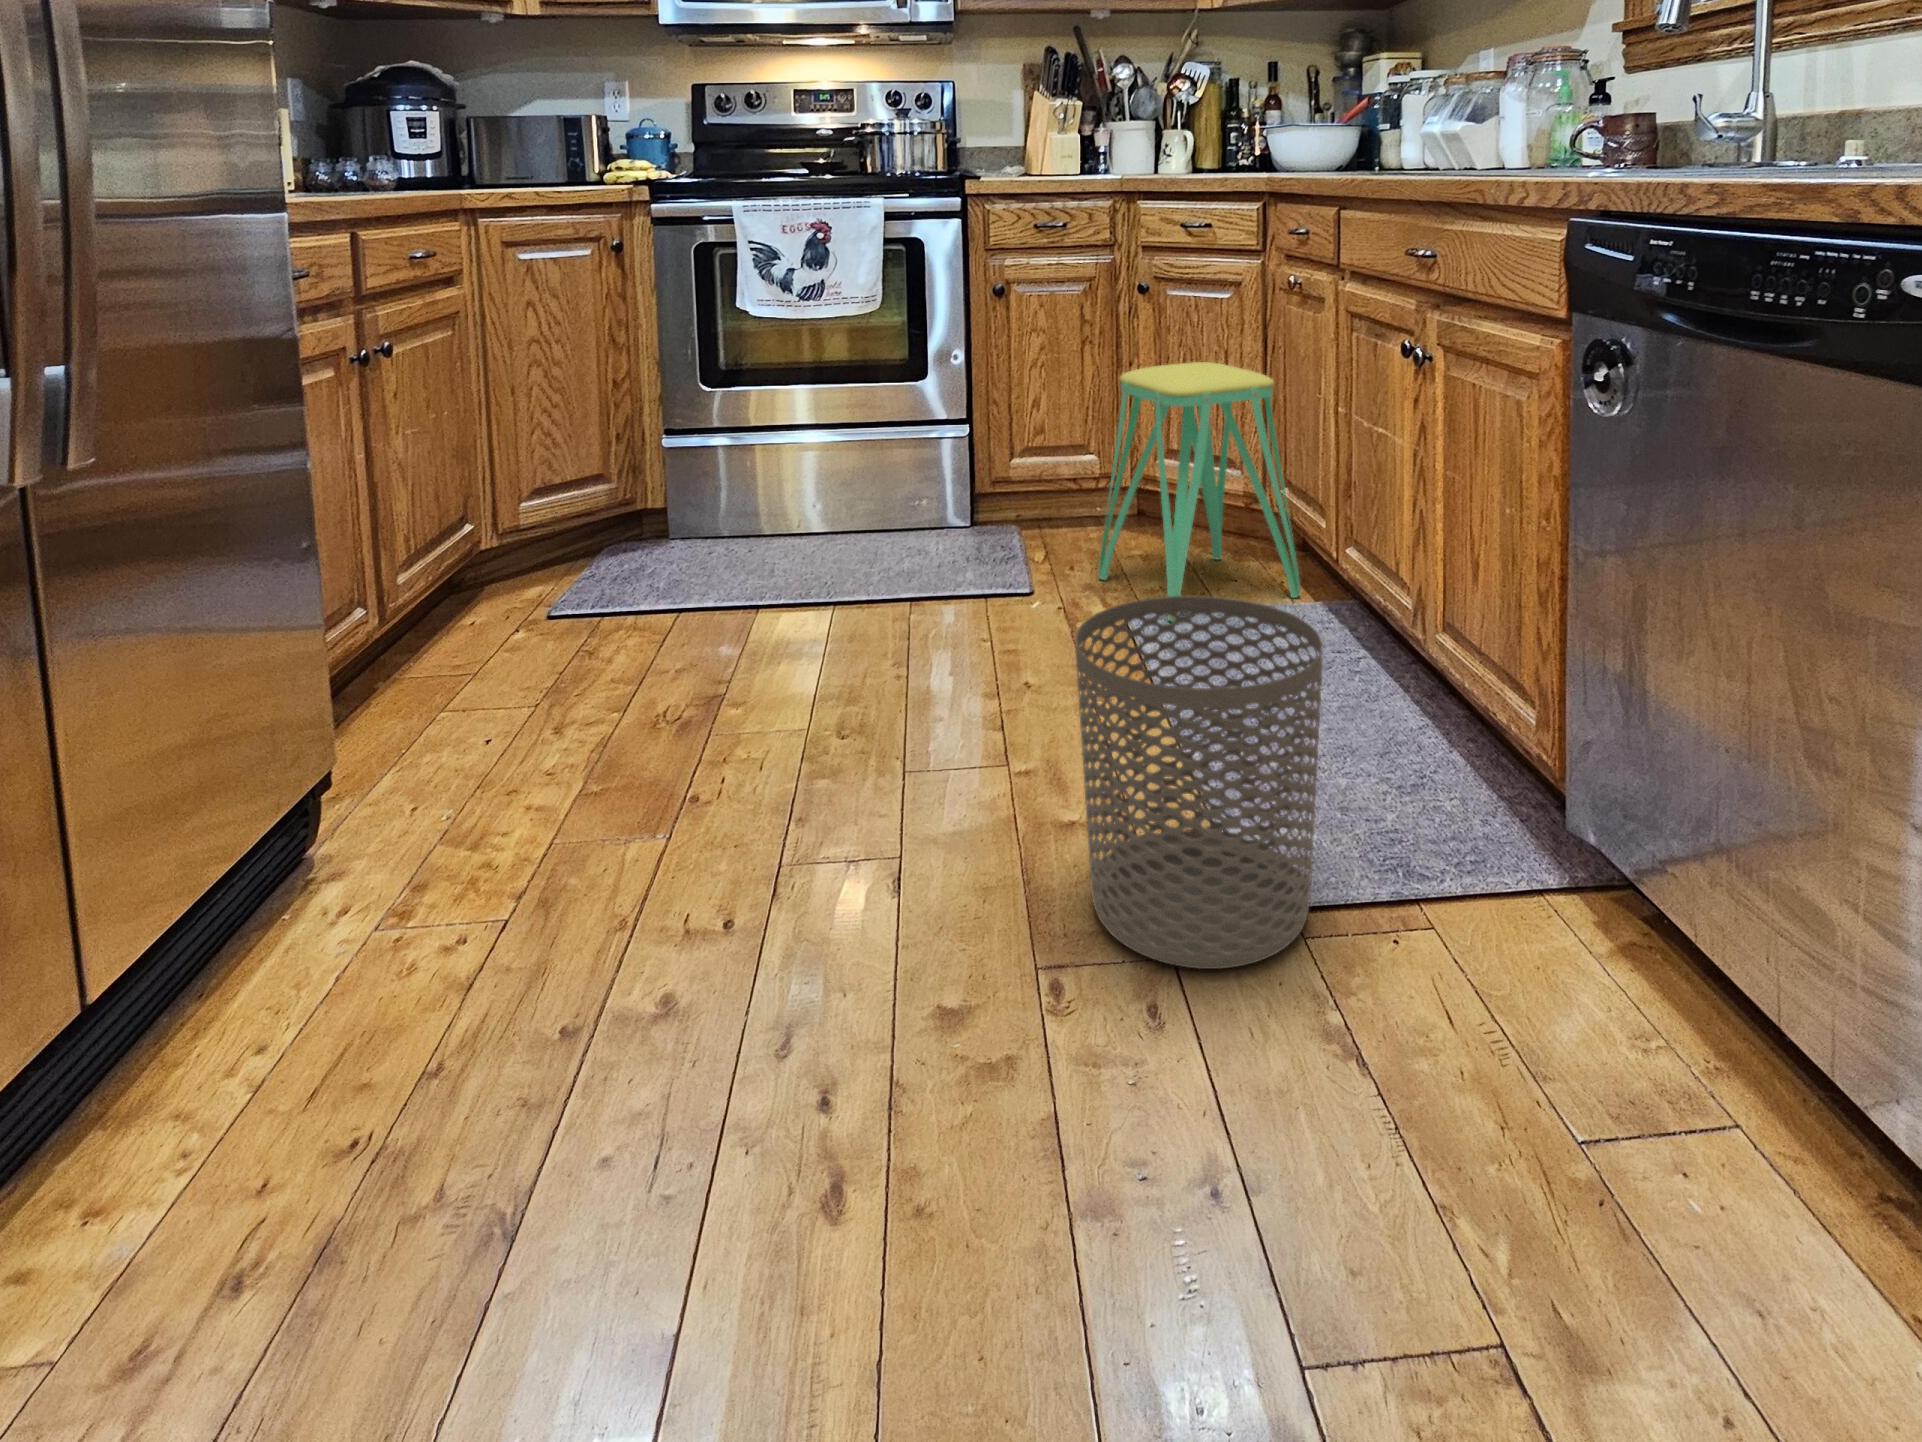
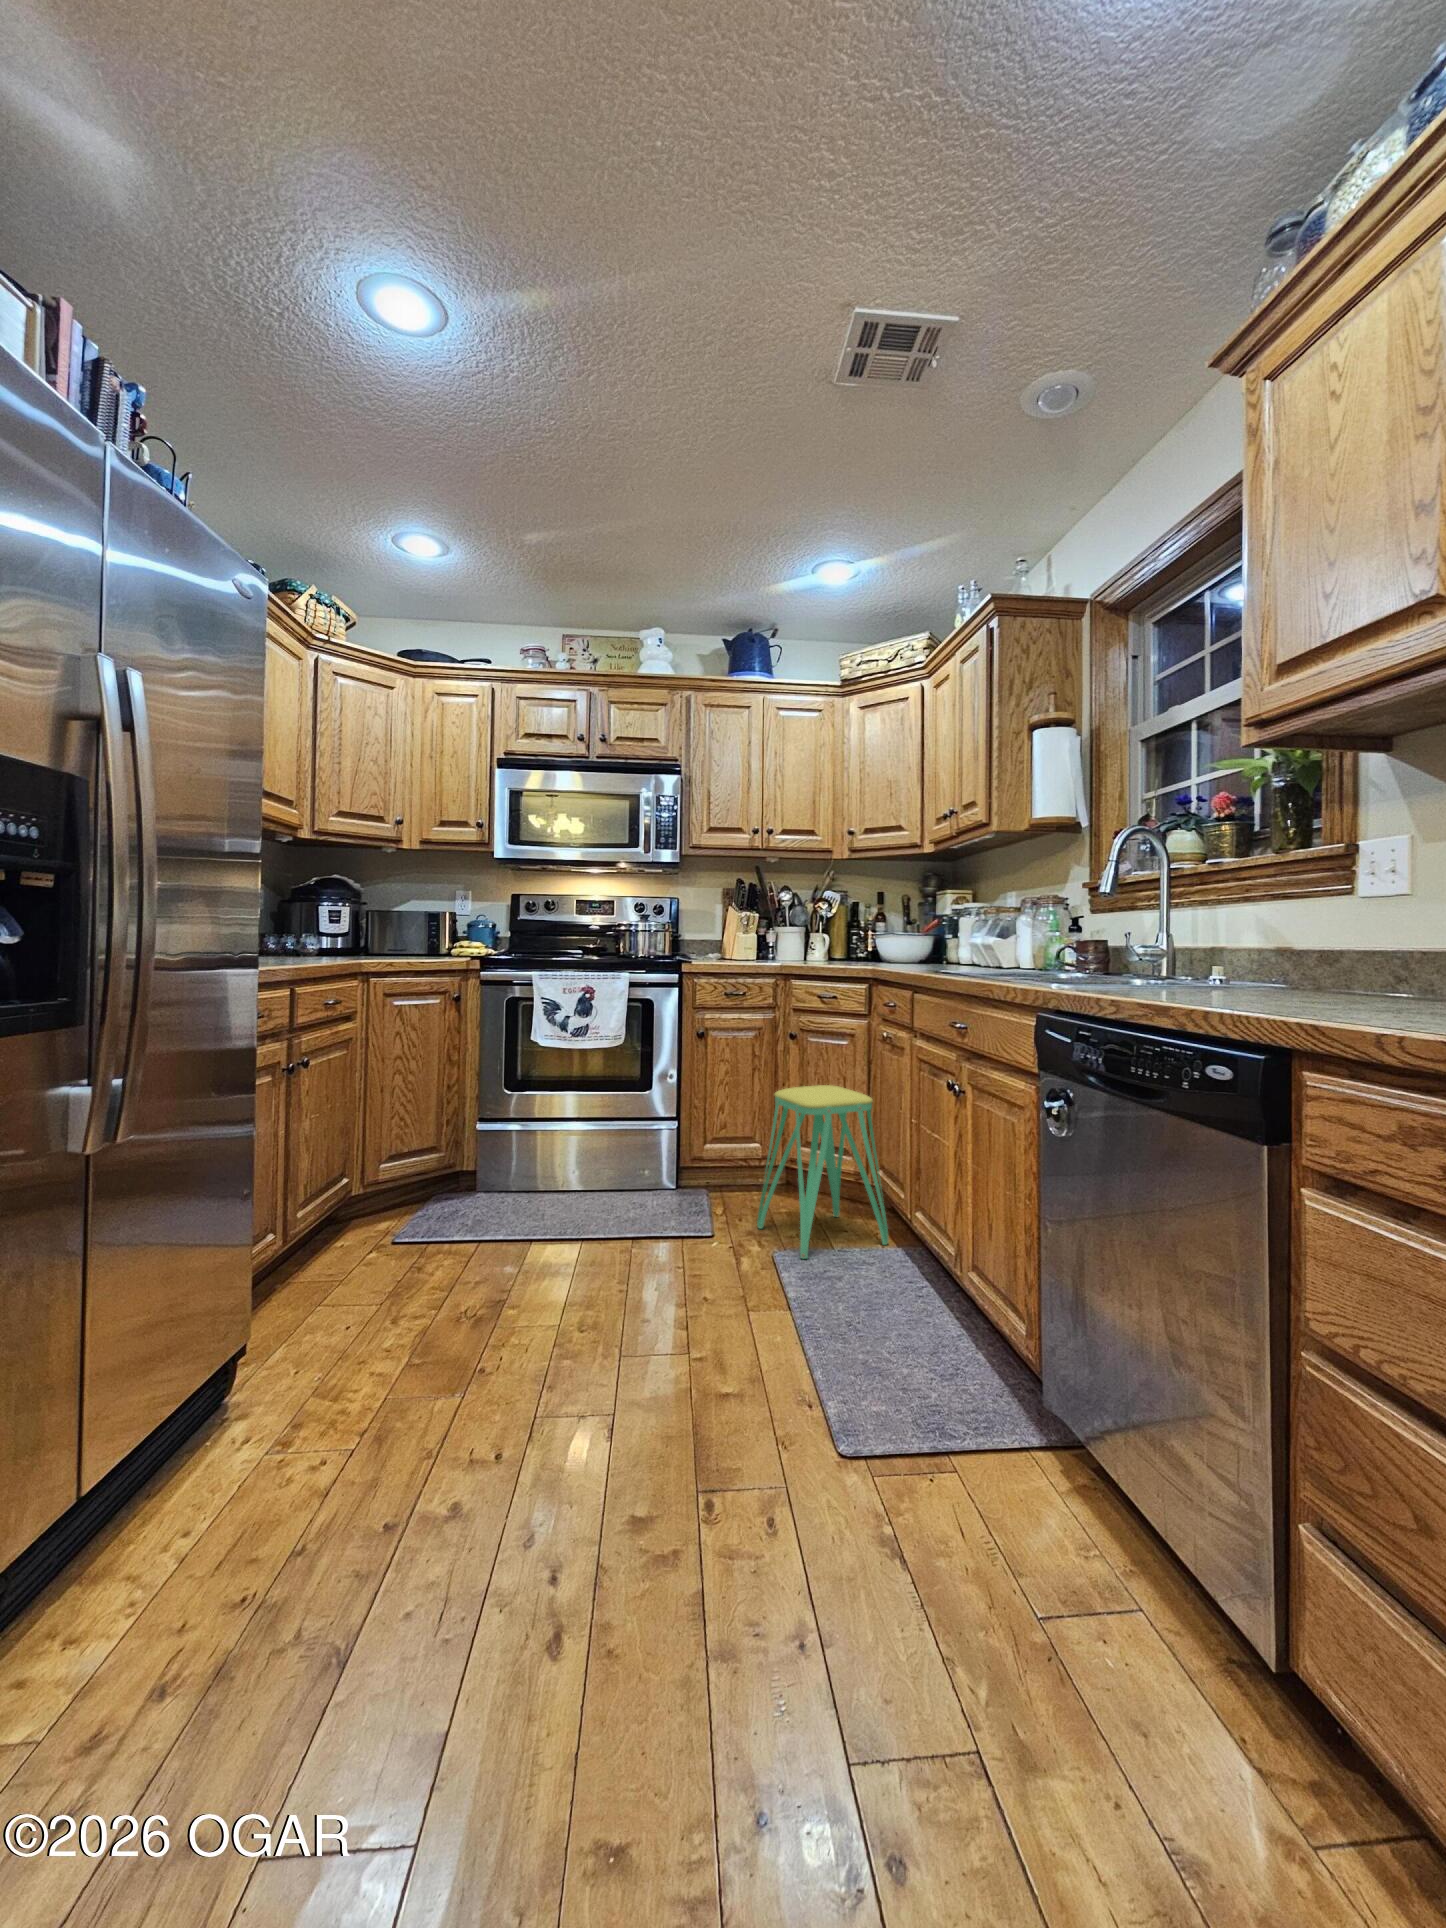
waste bin: present [1075,596,1323,969] -> none [731,1243,885,1496]

